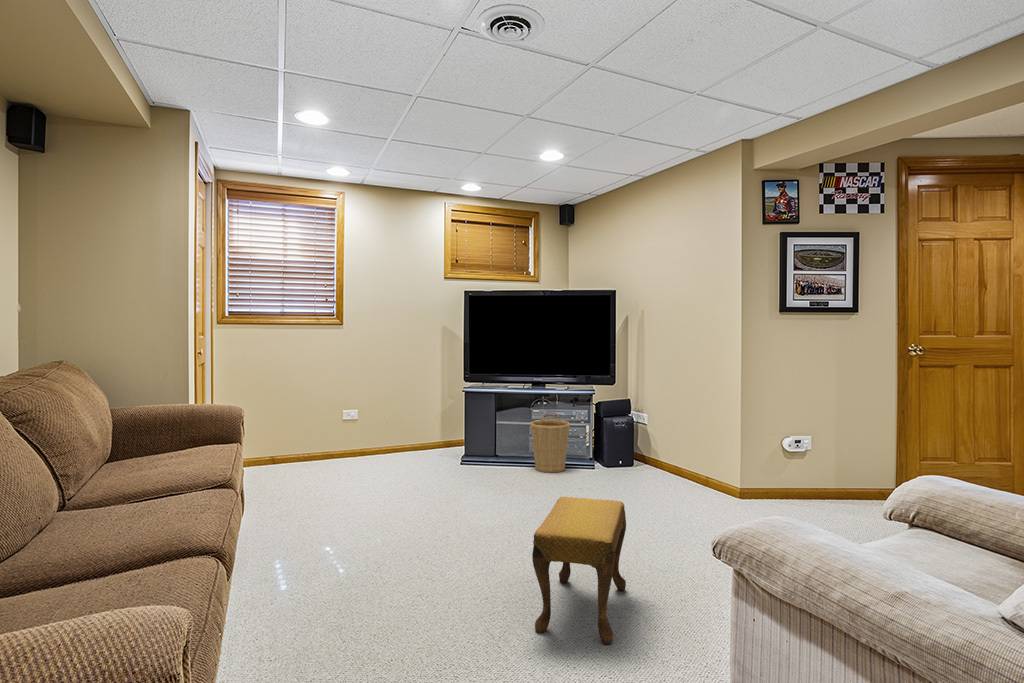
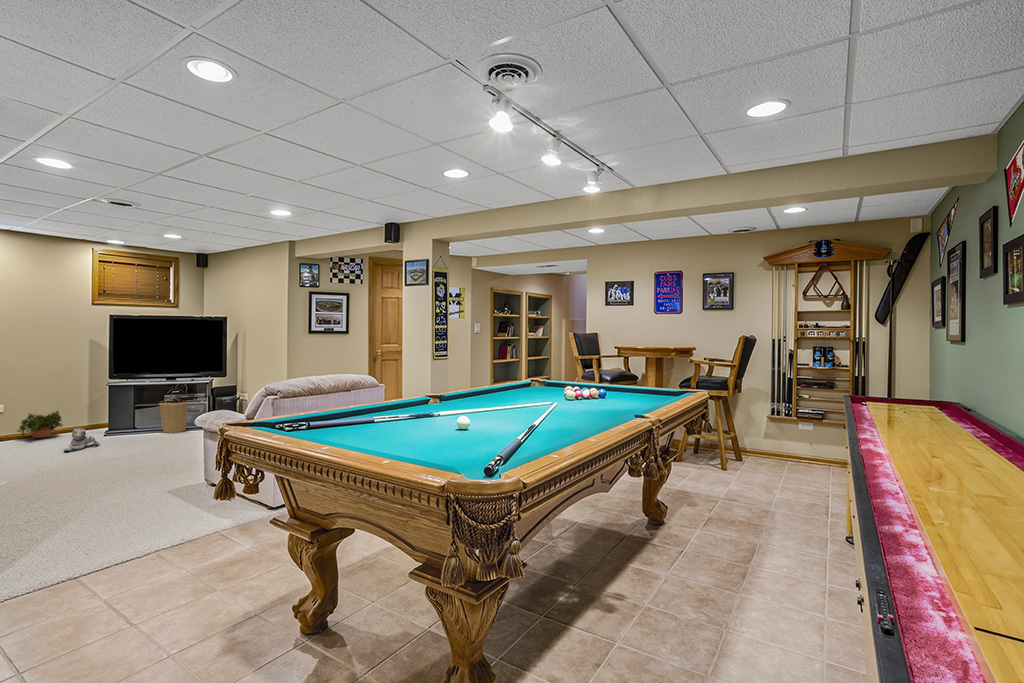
potted plant: none [367,425,417,465] -> present [18,411,62,438]
plush toy: none [424,460,464,498] -> present [64,428,99,451]
footstool: present [532,497,626,644] -> none [111,429,176,487]

